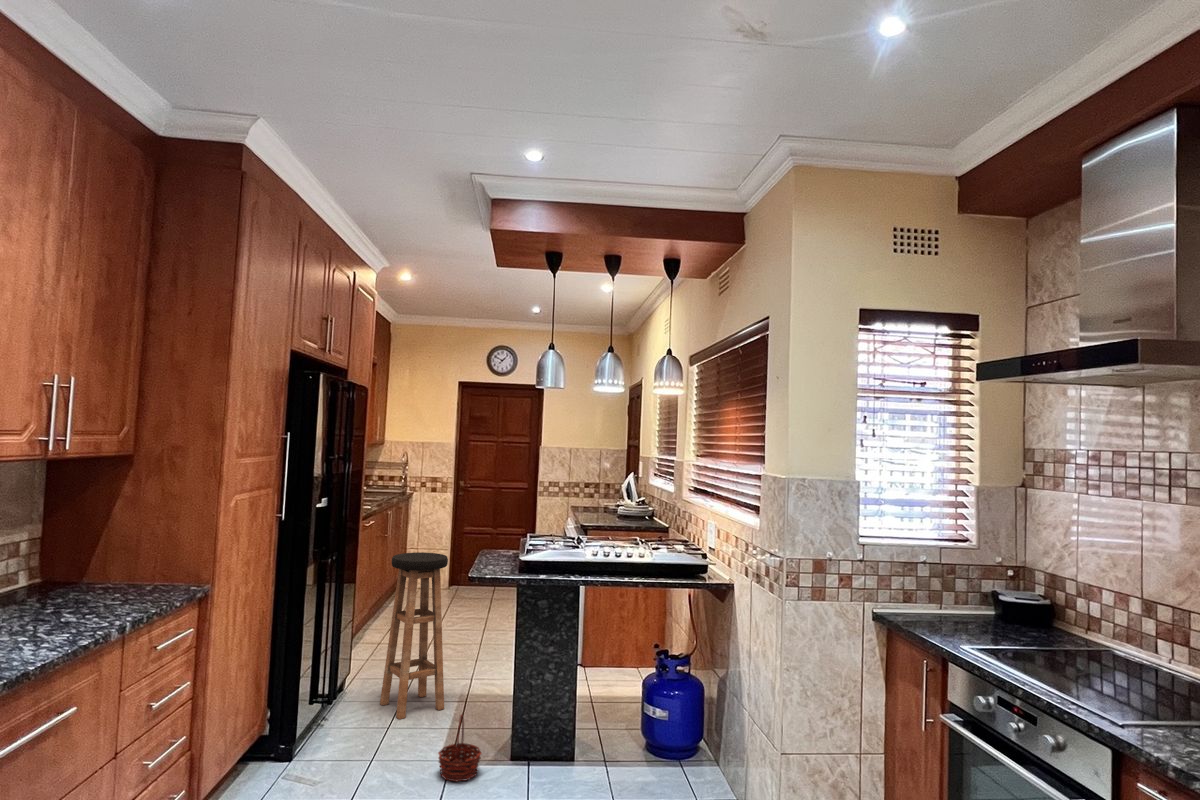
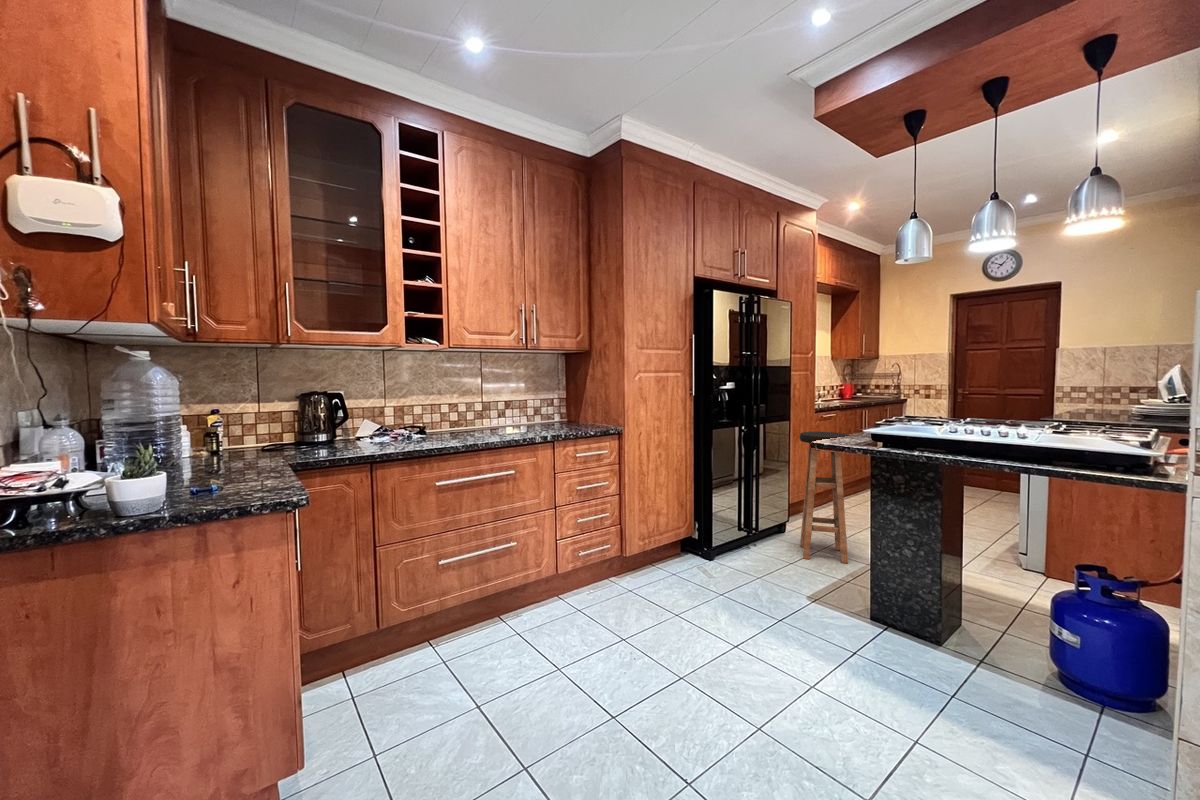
basket: present [438,714,481,781] -> none [793,560,833,616]

